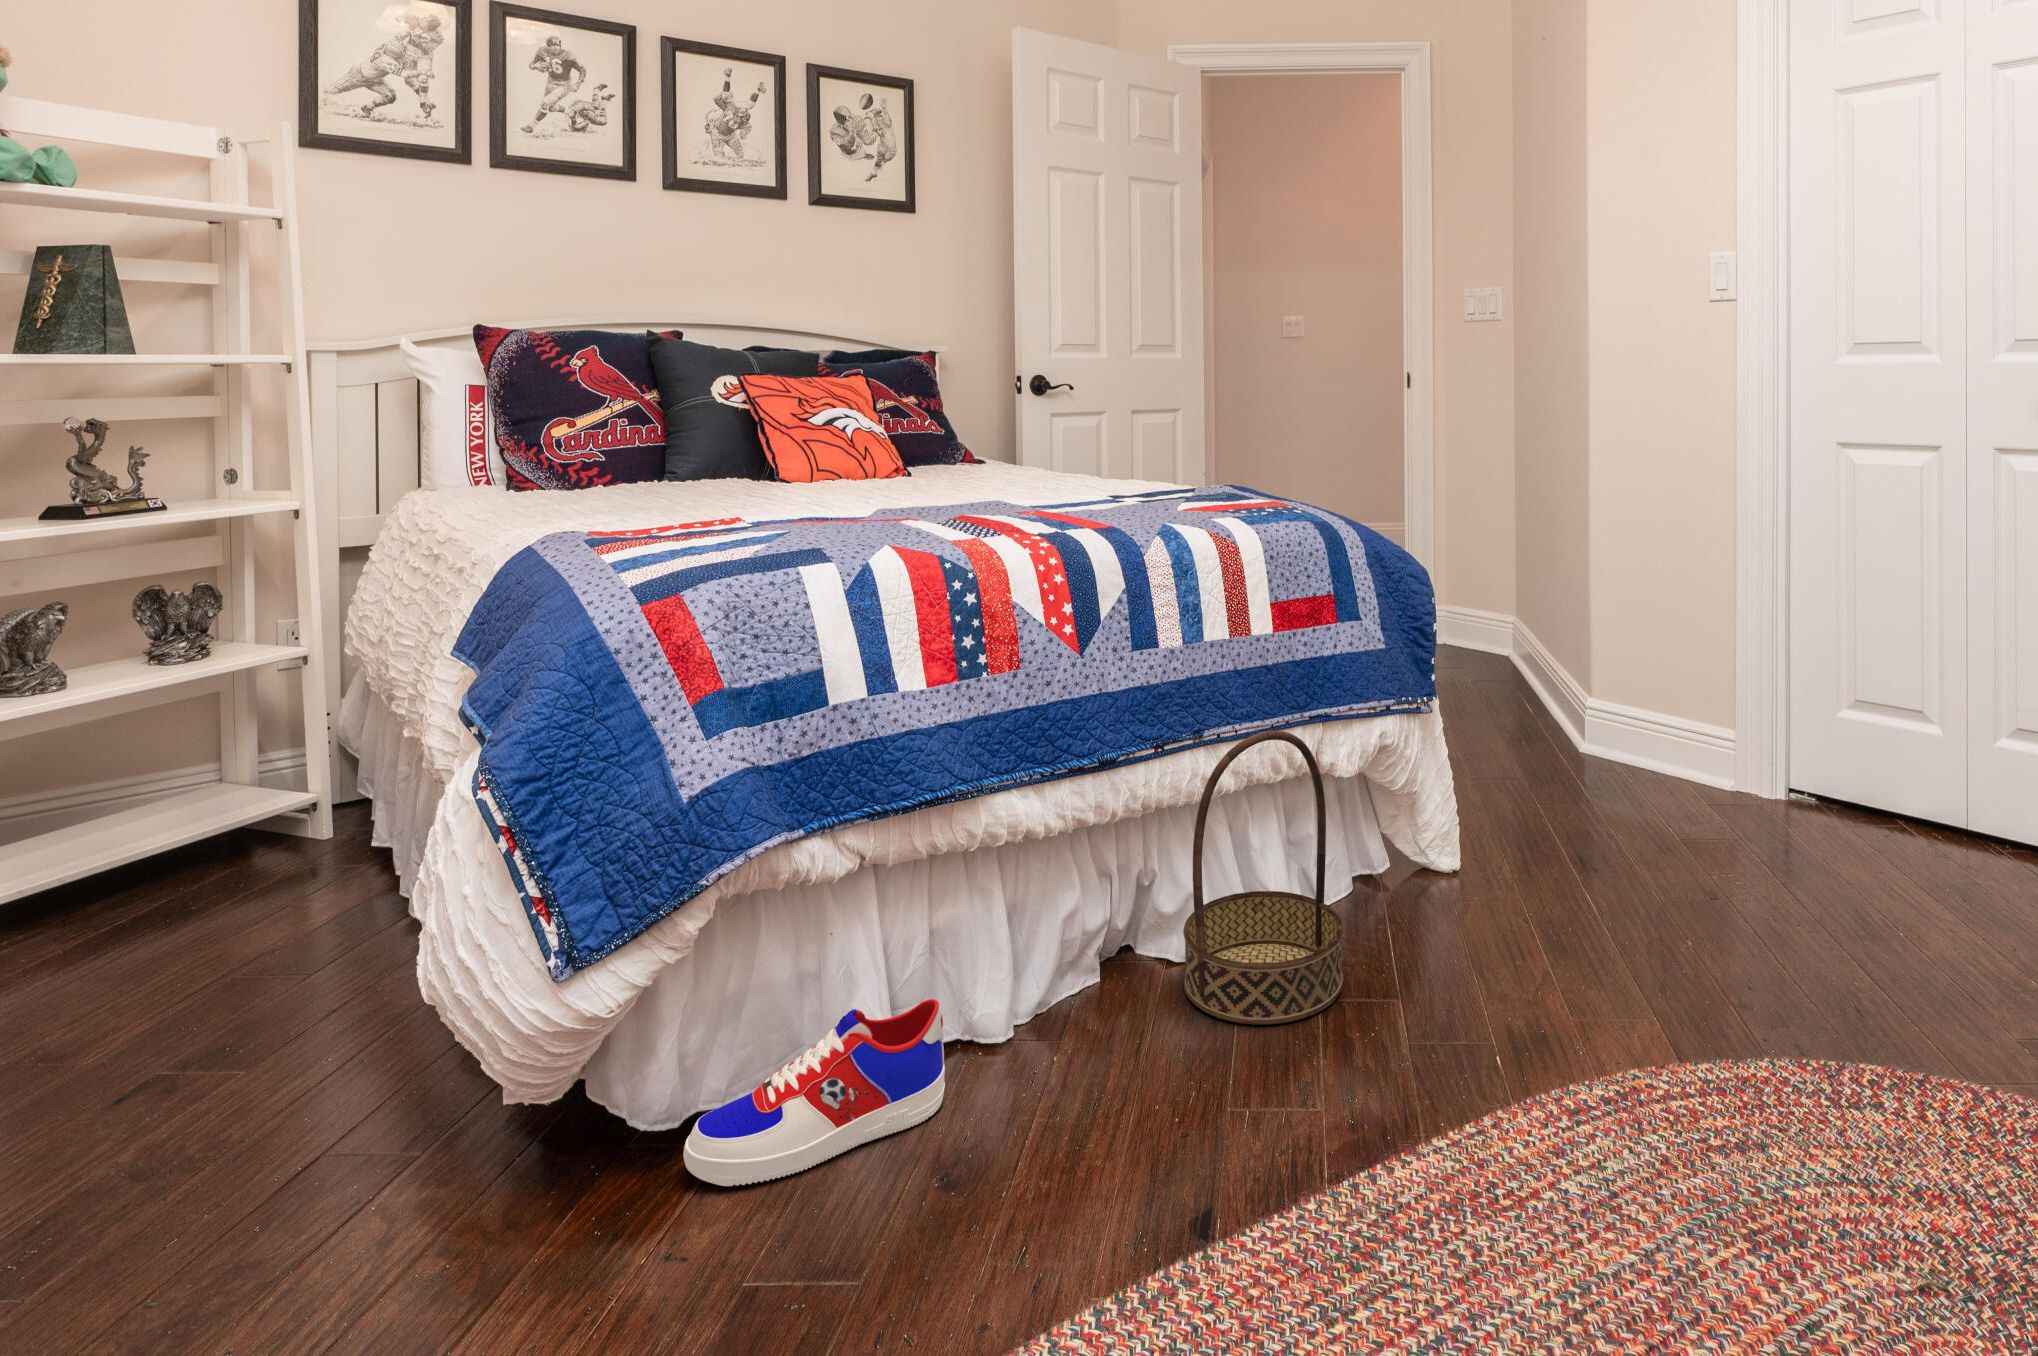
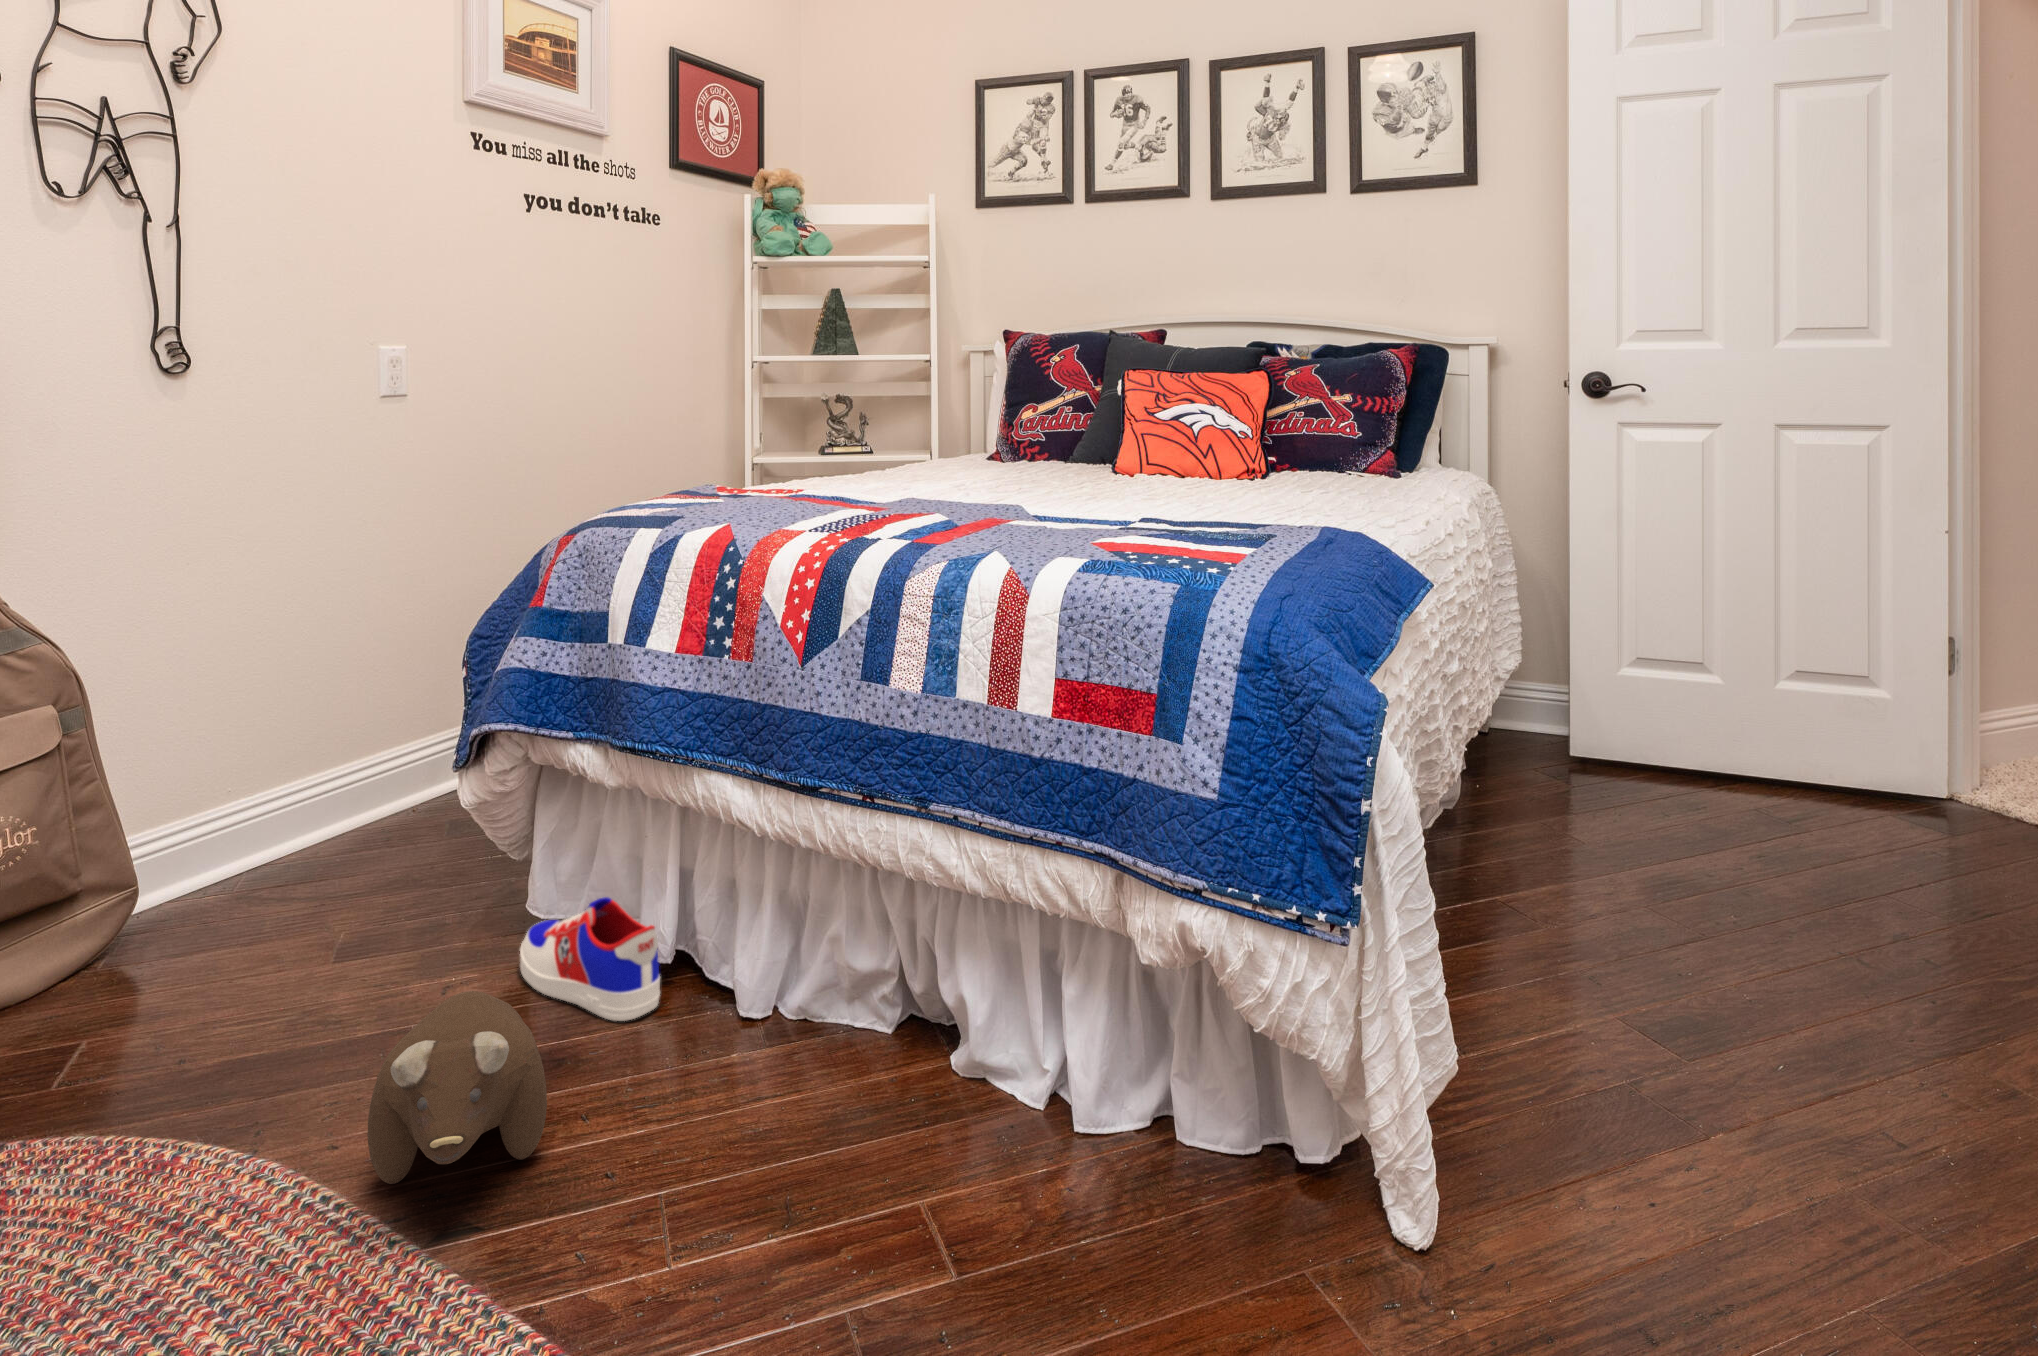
basket: present [1183,731,1344,1025] -> none [817,823,1018,1207]
plush toy: none [973,1030,1241,1275] -> present [368,991,547,1184]

